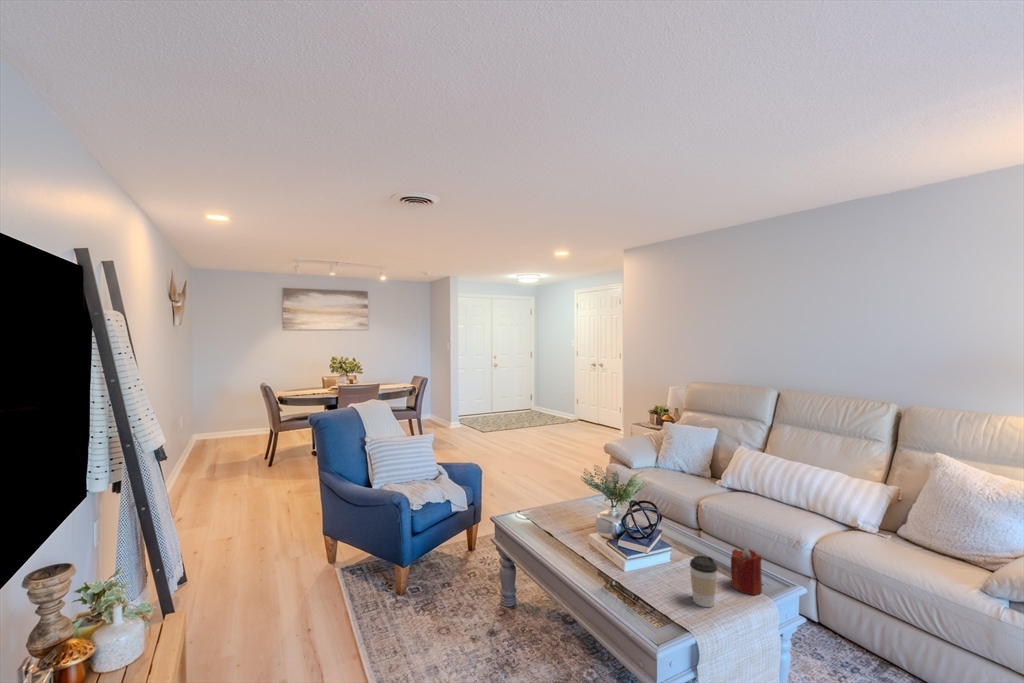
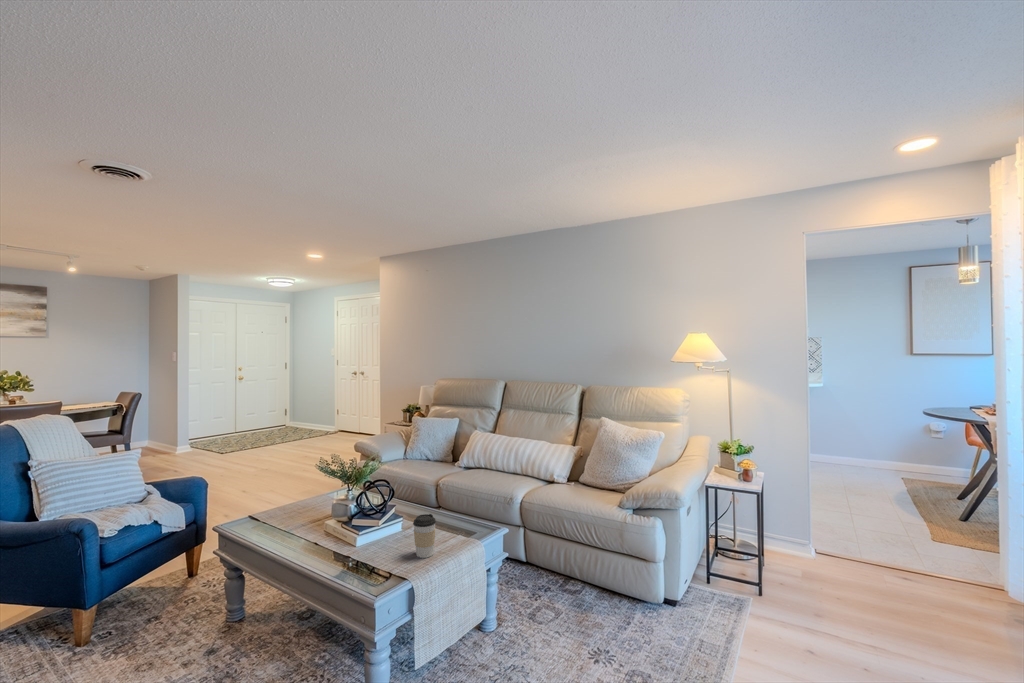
candle: present [731,548,762,595] -> none [450,503,475,541]

